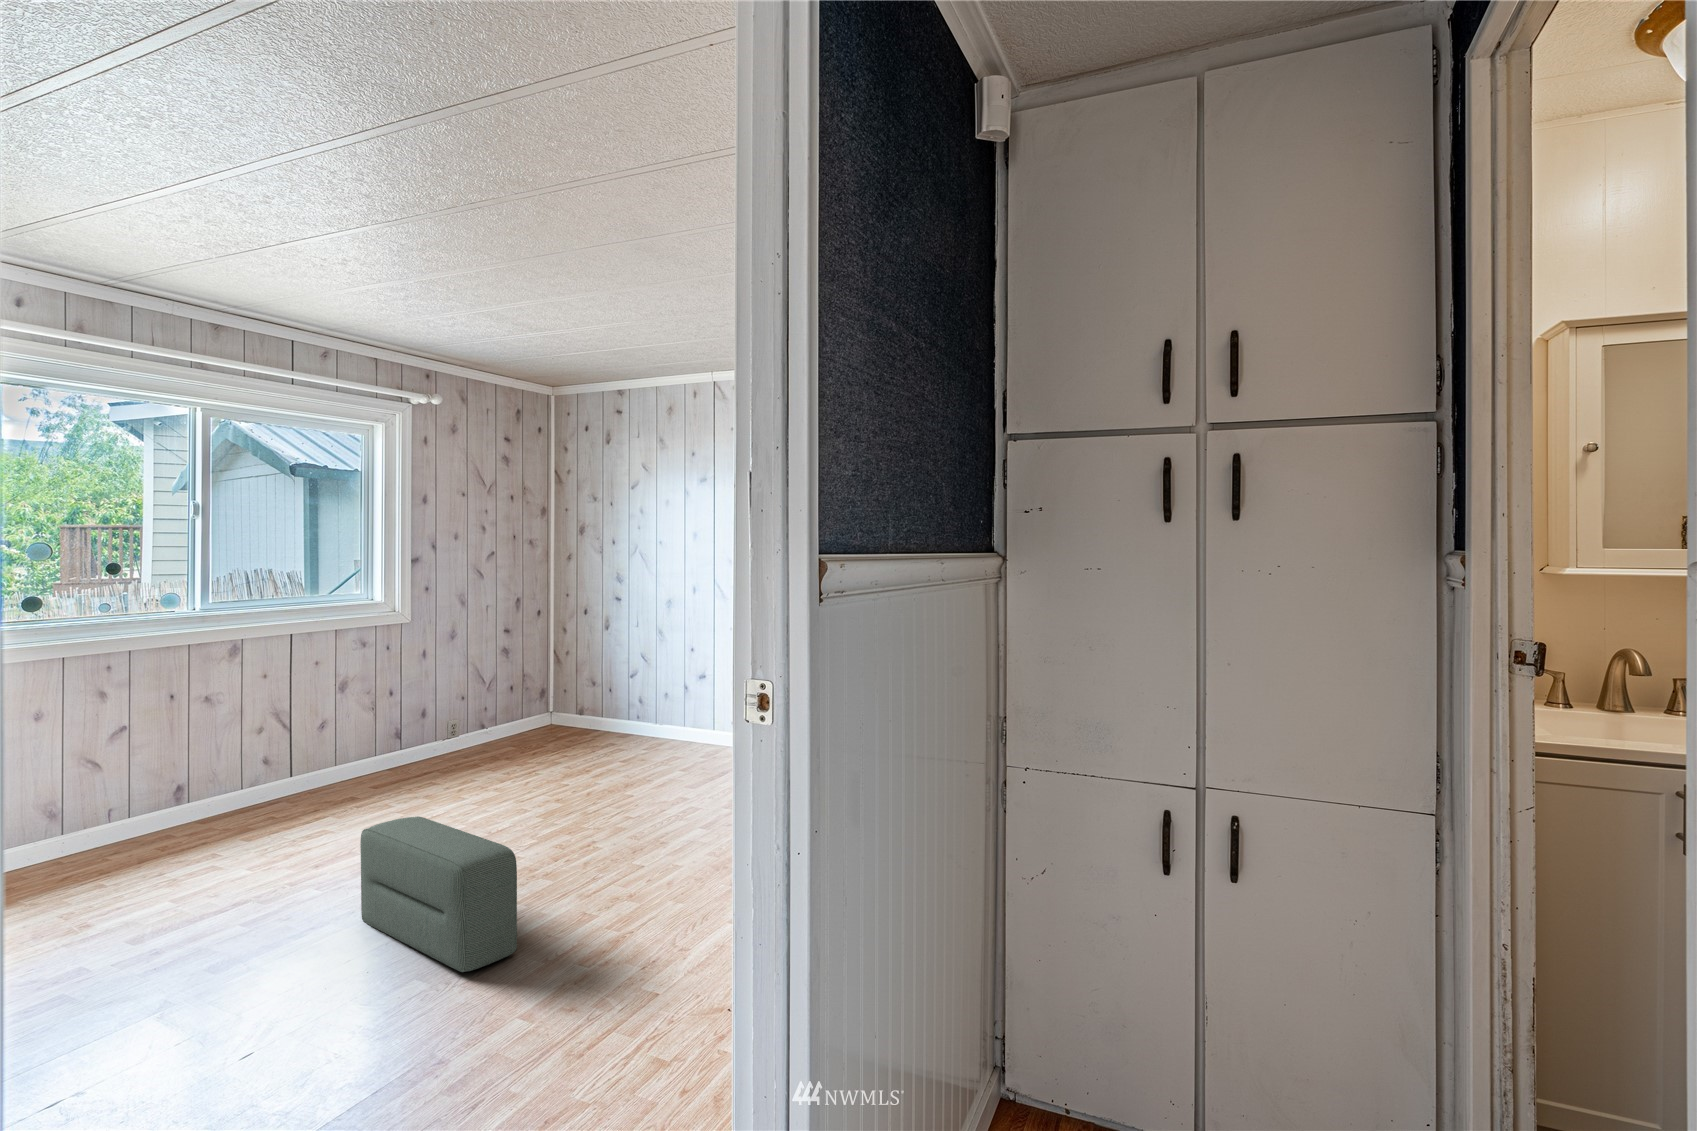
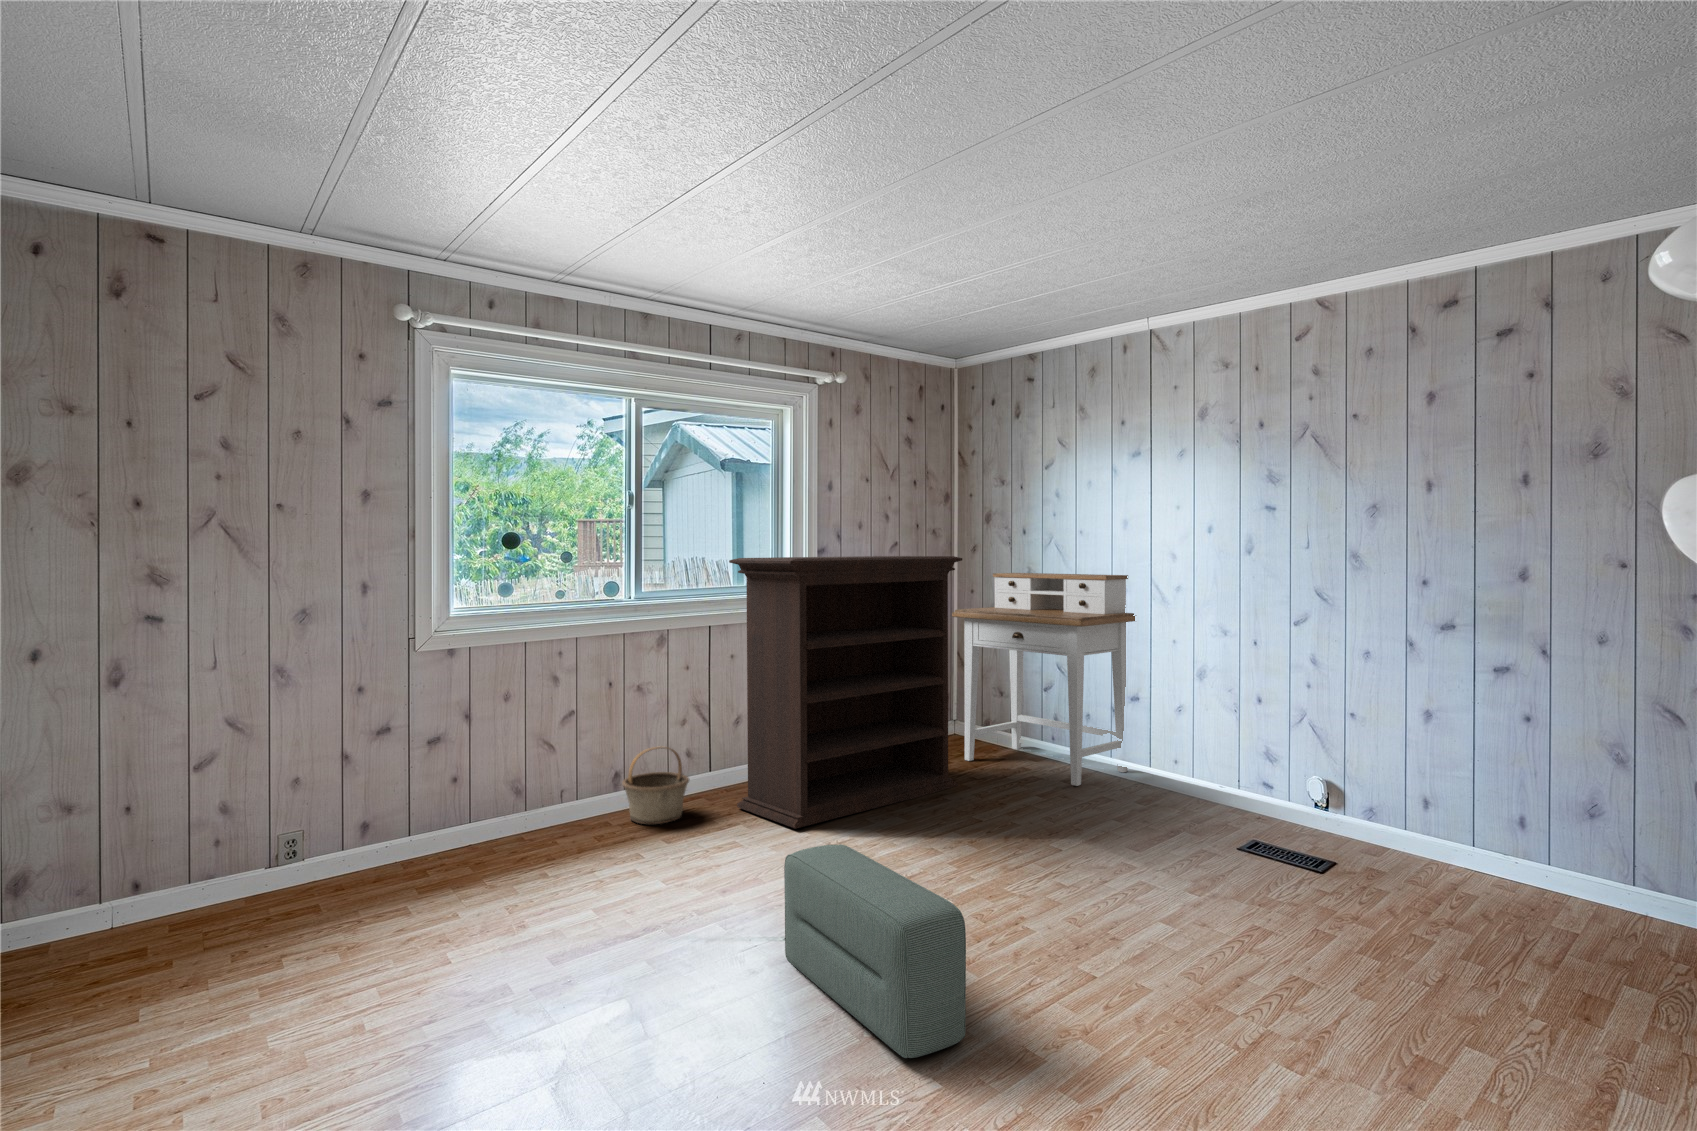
bookshelf: none [312,565,550,818] -> present [729,556,962,829]
desk: none [545,579,704,759] -> present [952,573,1136,786]
basket: none [188,753,267,830] -> present [622,747,689,824]

